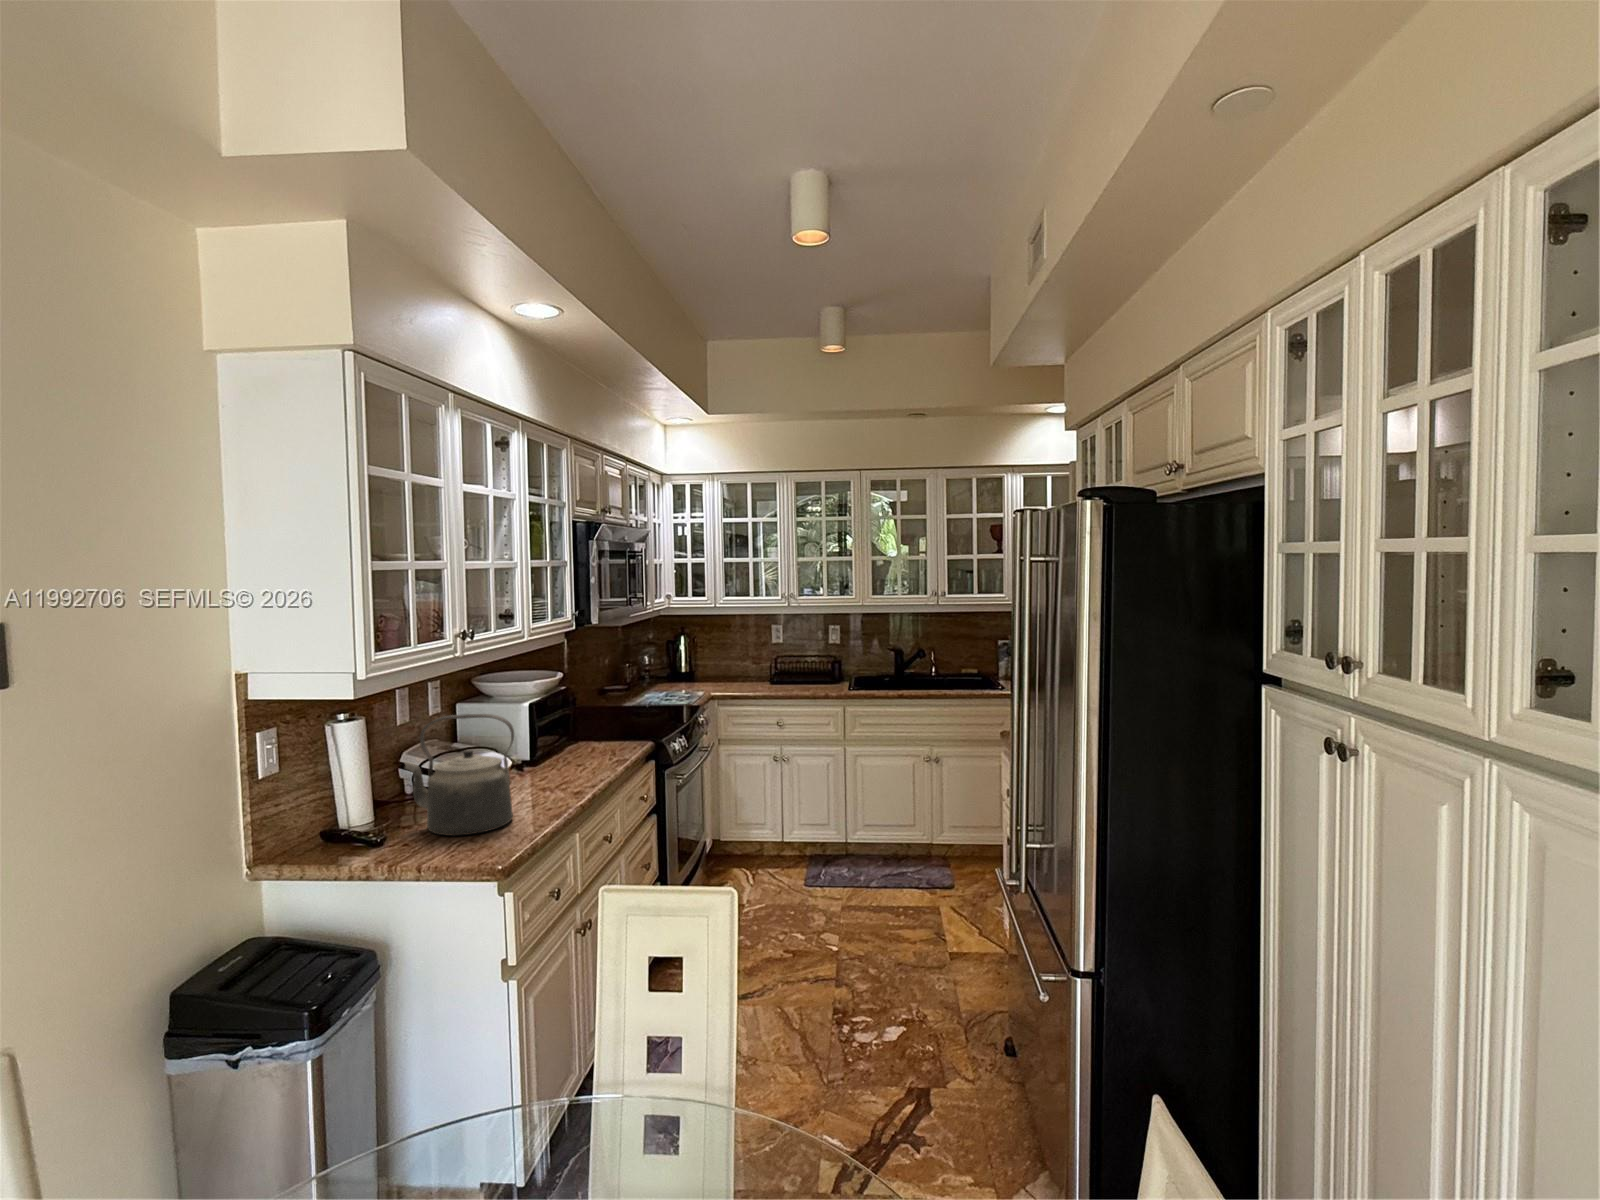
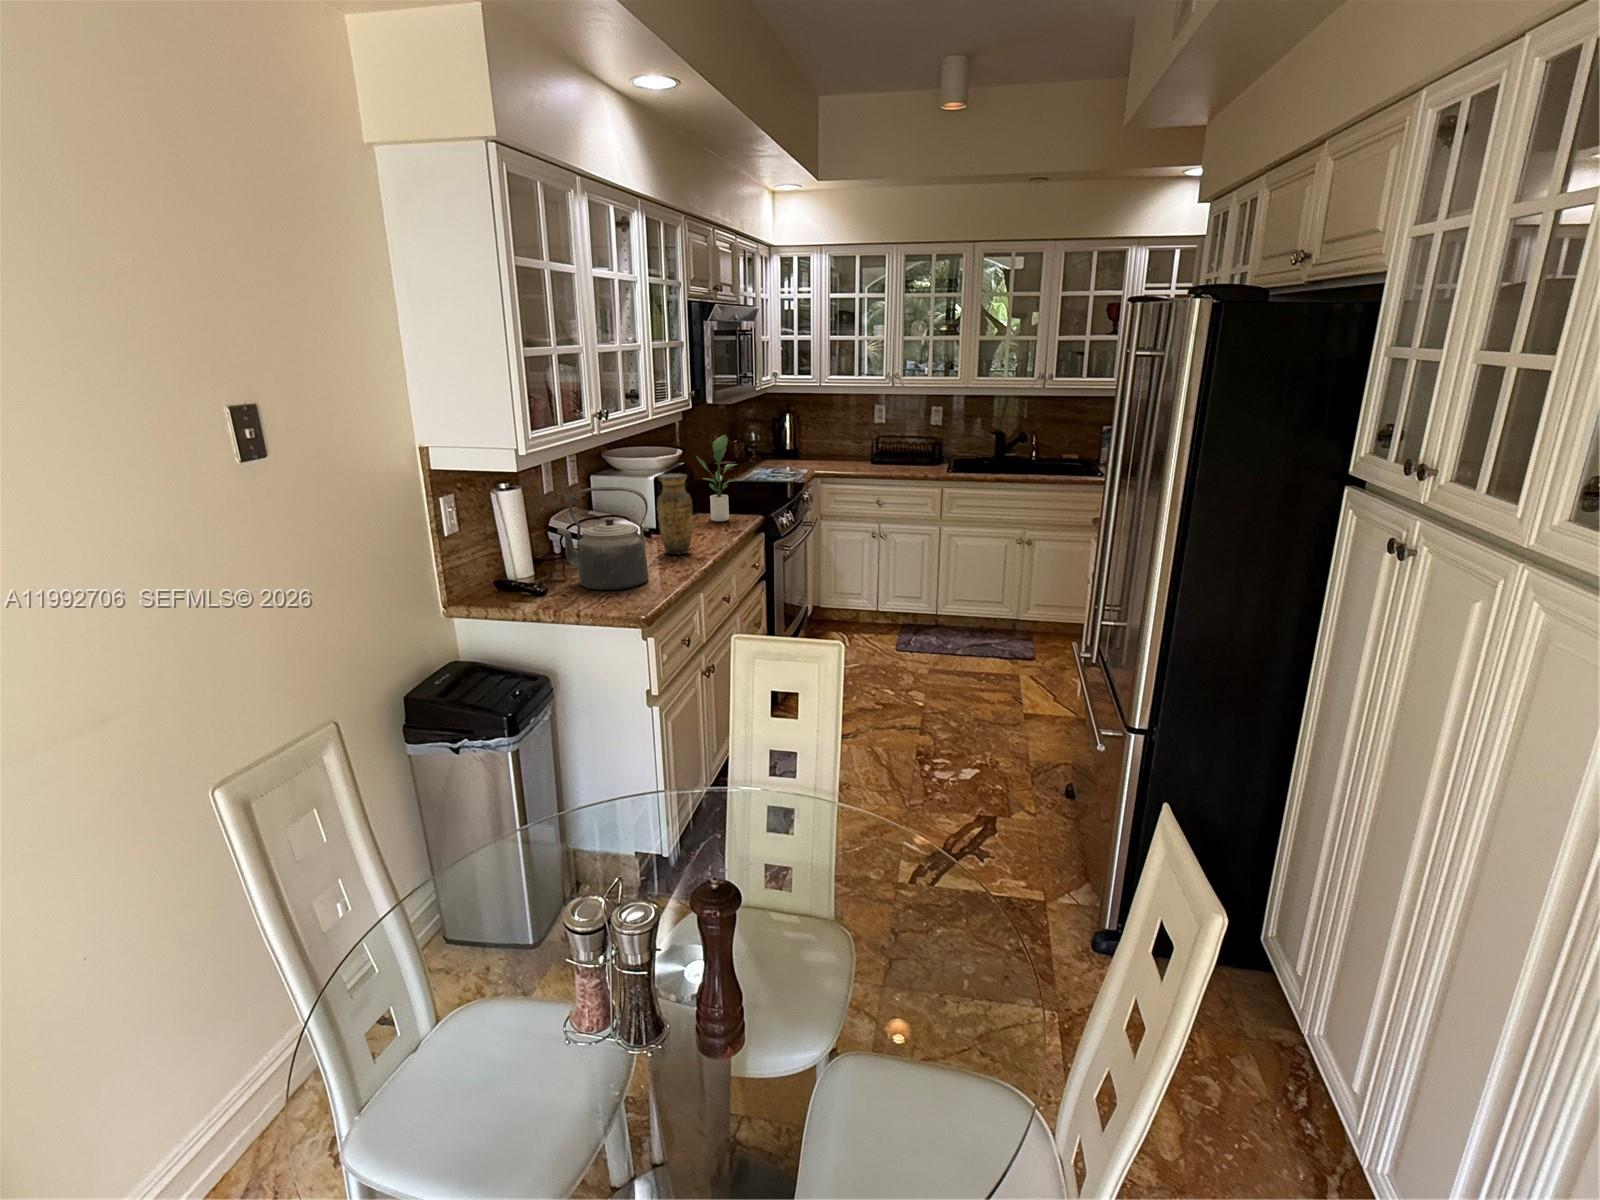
potted plant: none [579,655,626,749] -> present [696,435,737,522]
vase: none [530,697,570,789] -> present [657,474,693,555]

